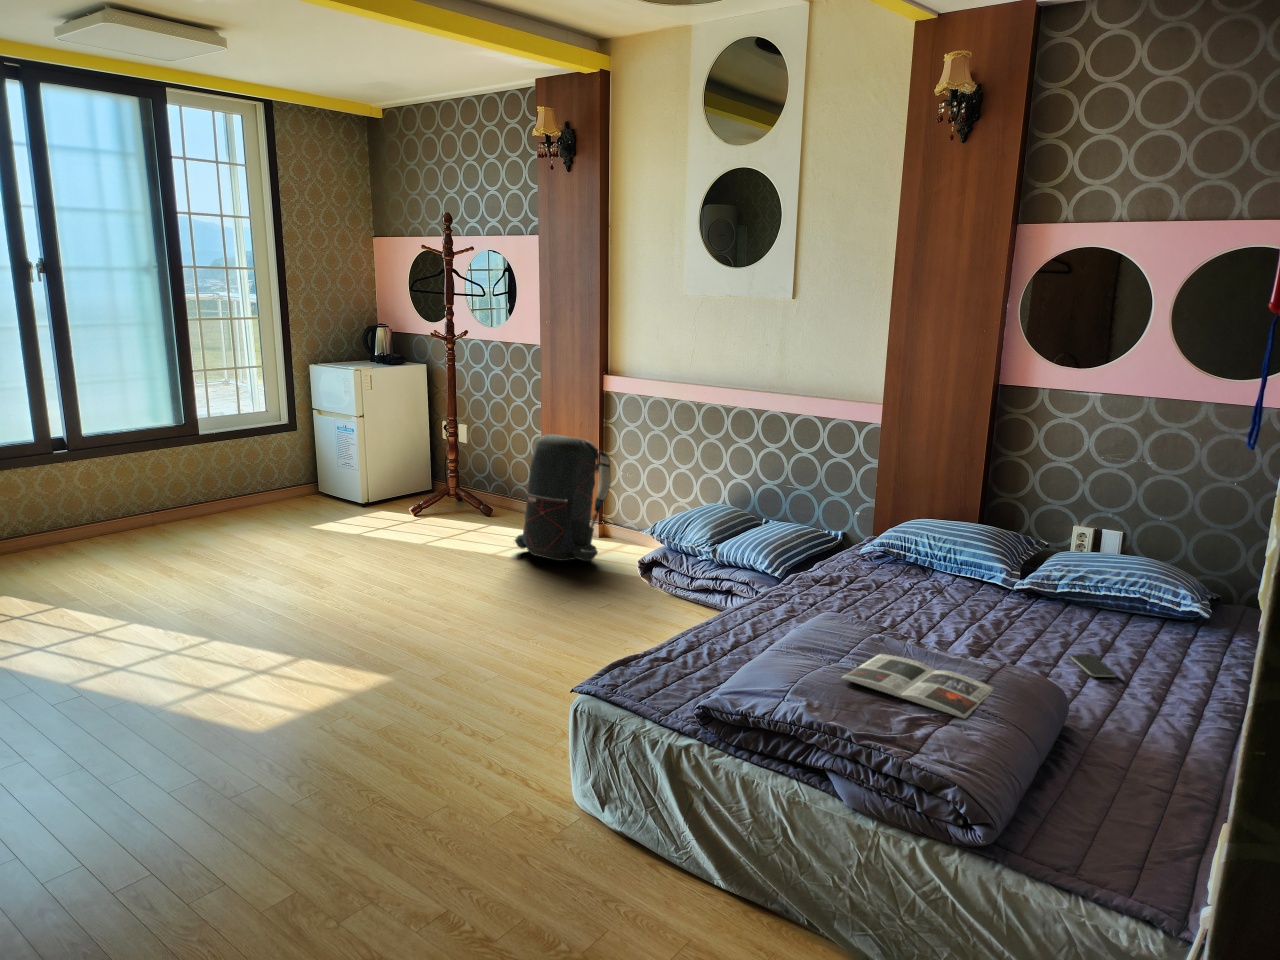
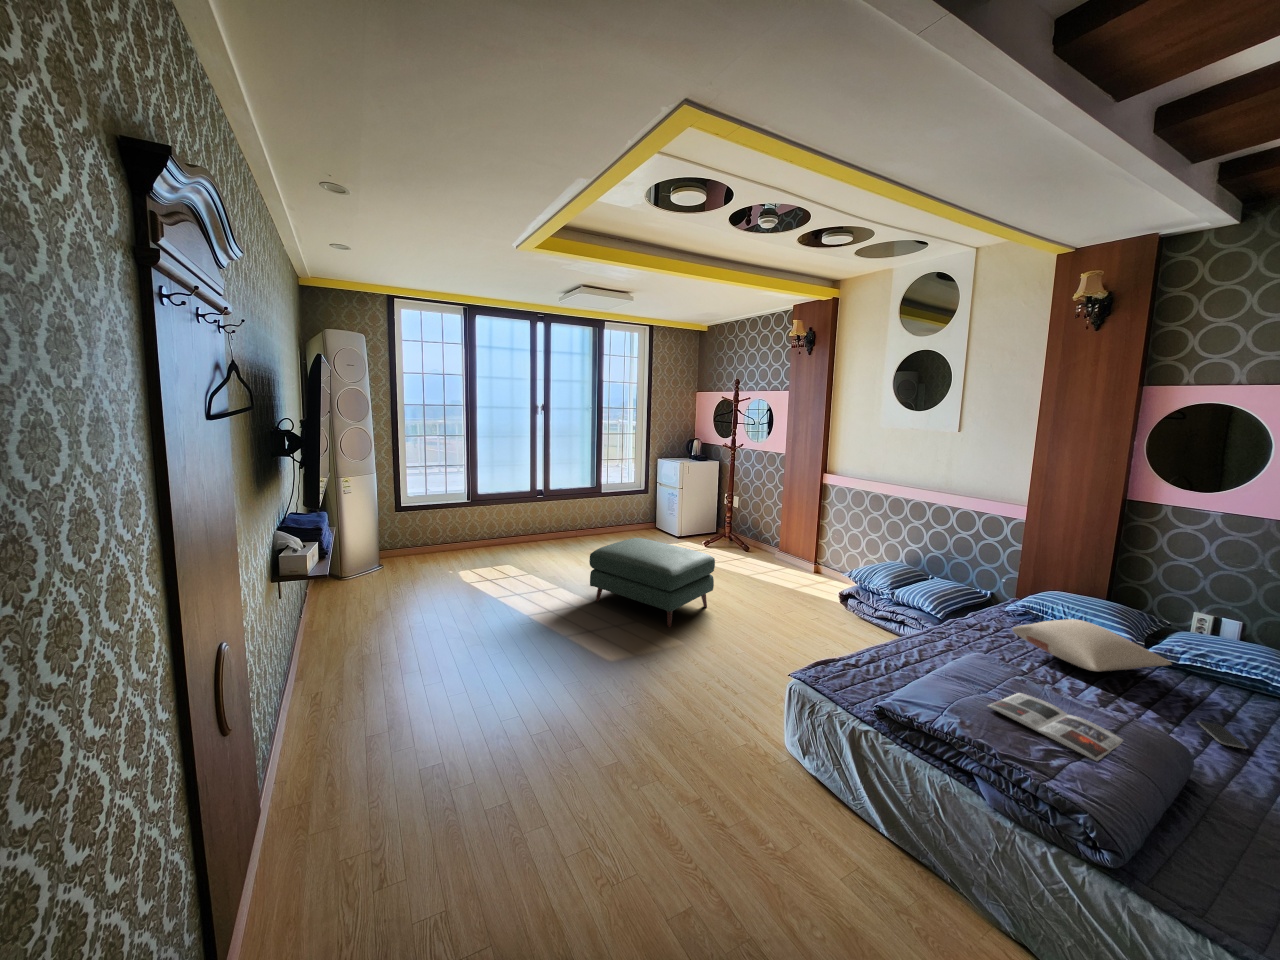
backpack: present [514,434,610,561] -> none [761,508,824,586]
ottoman: none [185,509,432,658] -> present [589,538,715,627]
pillow: none [871,552,1047,614] -> present [1012,619,1172,671]

